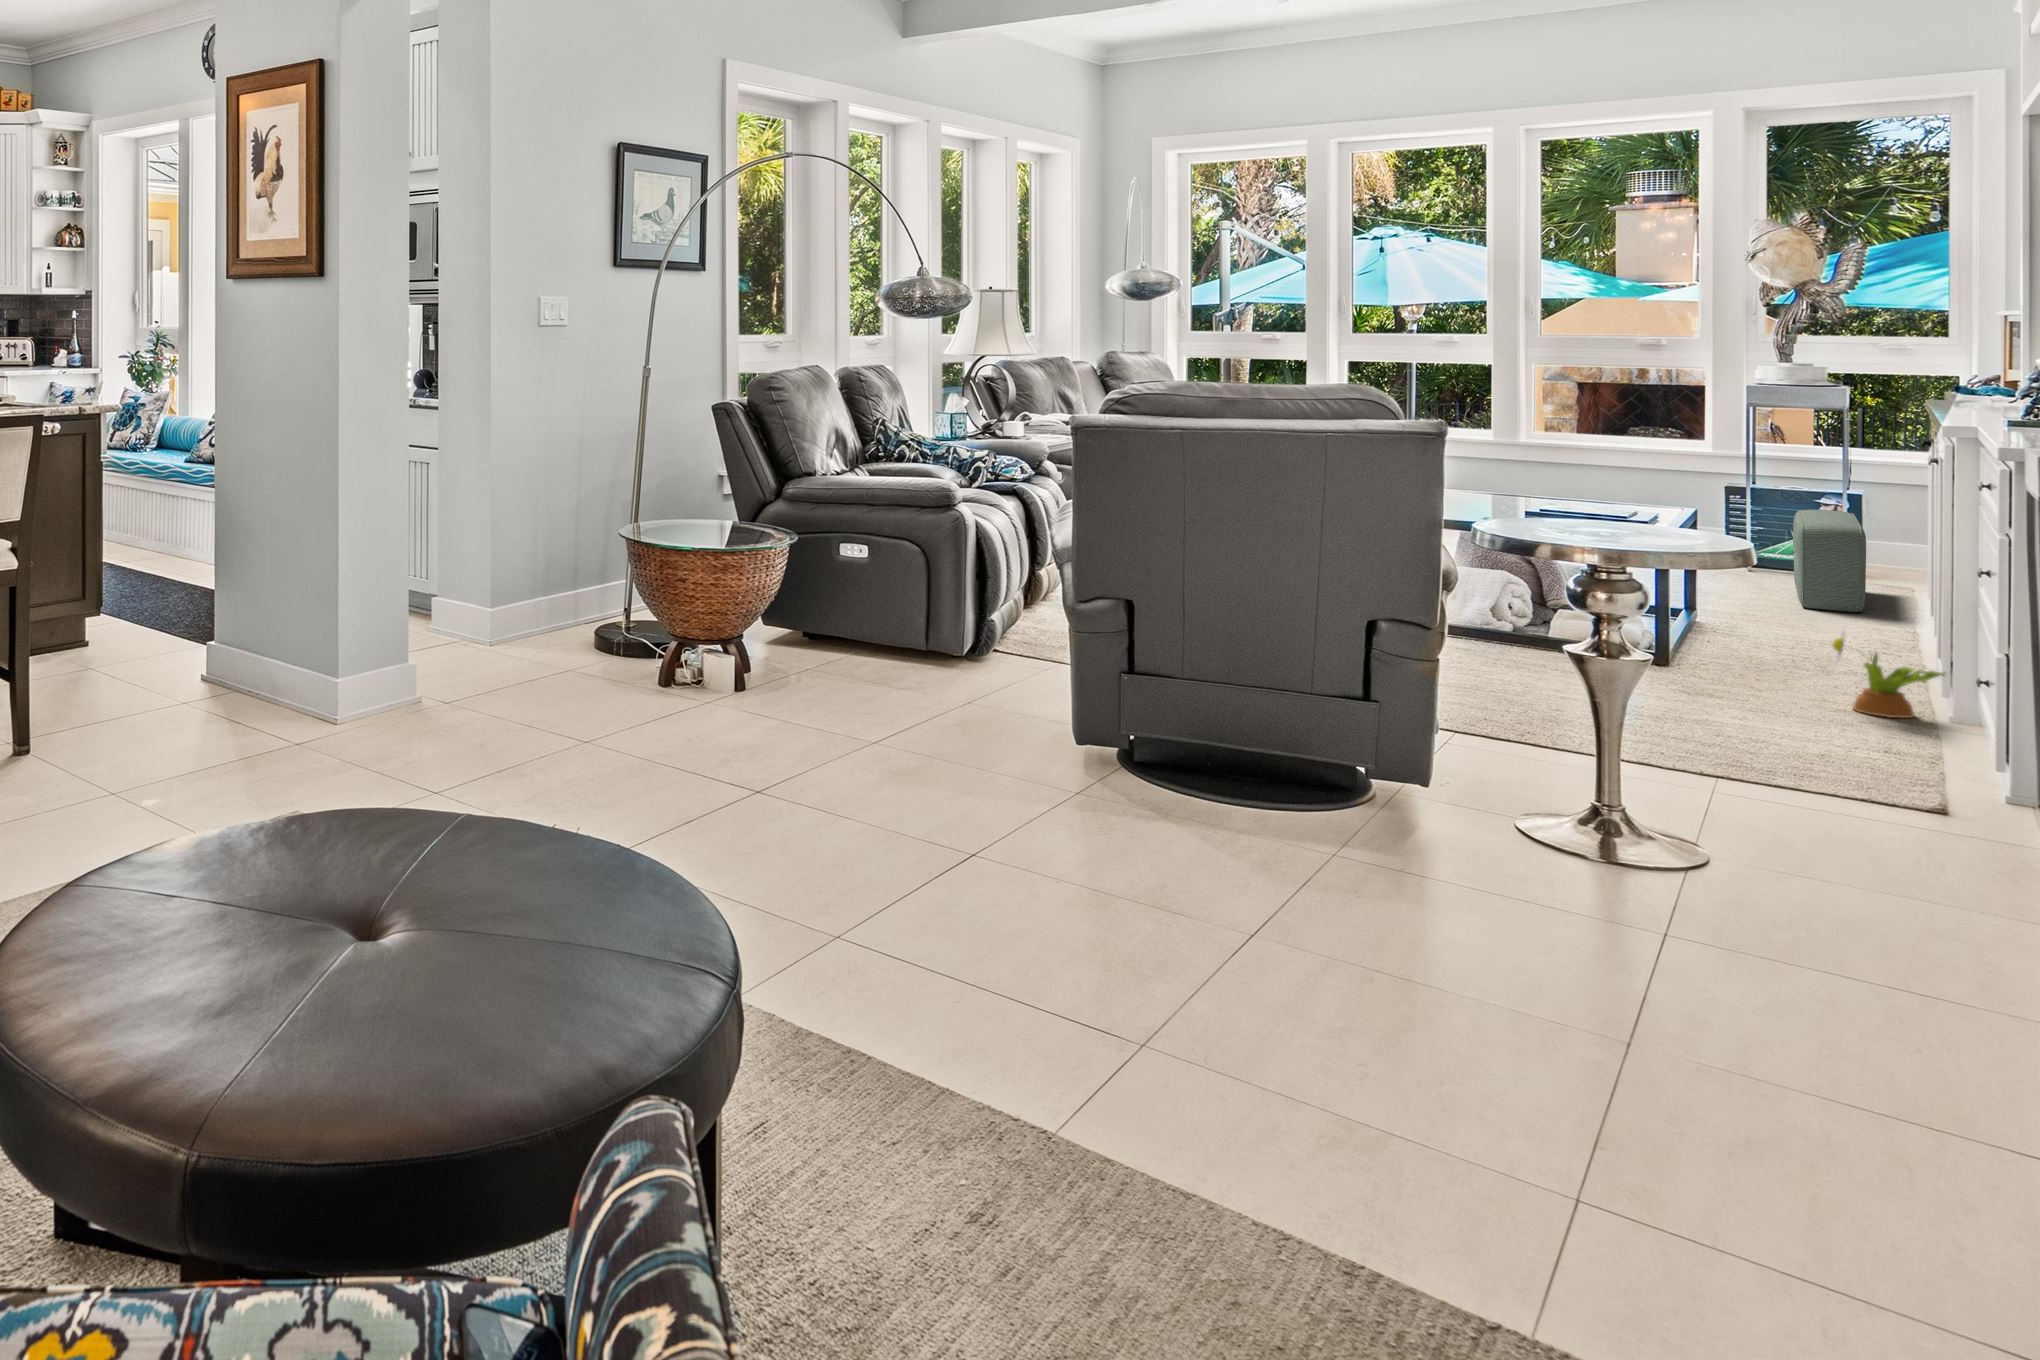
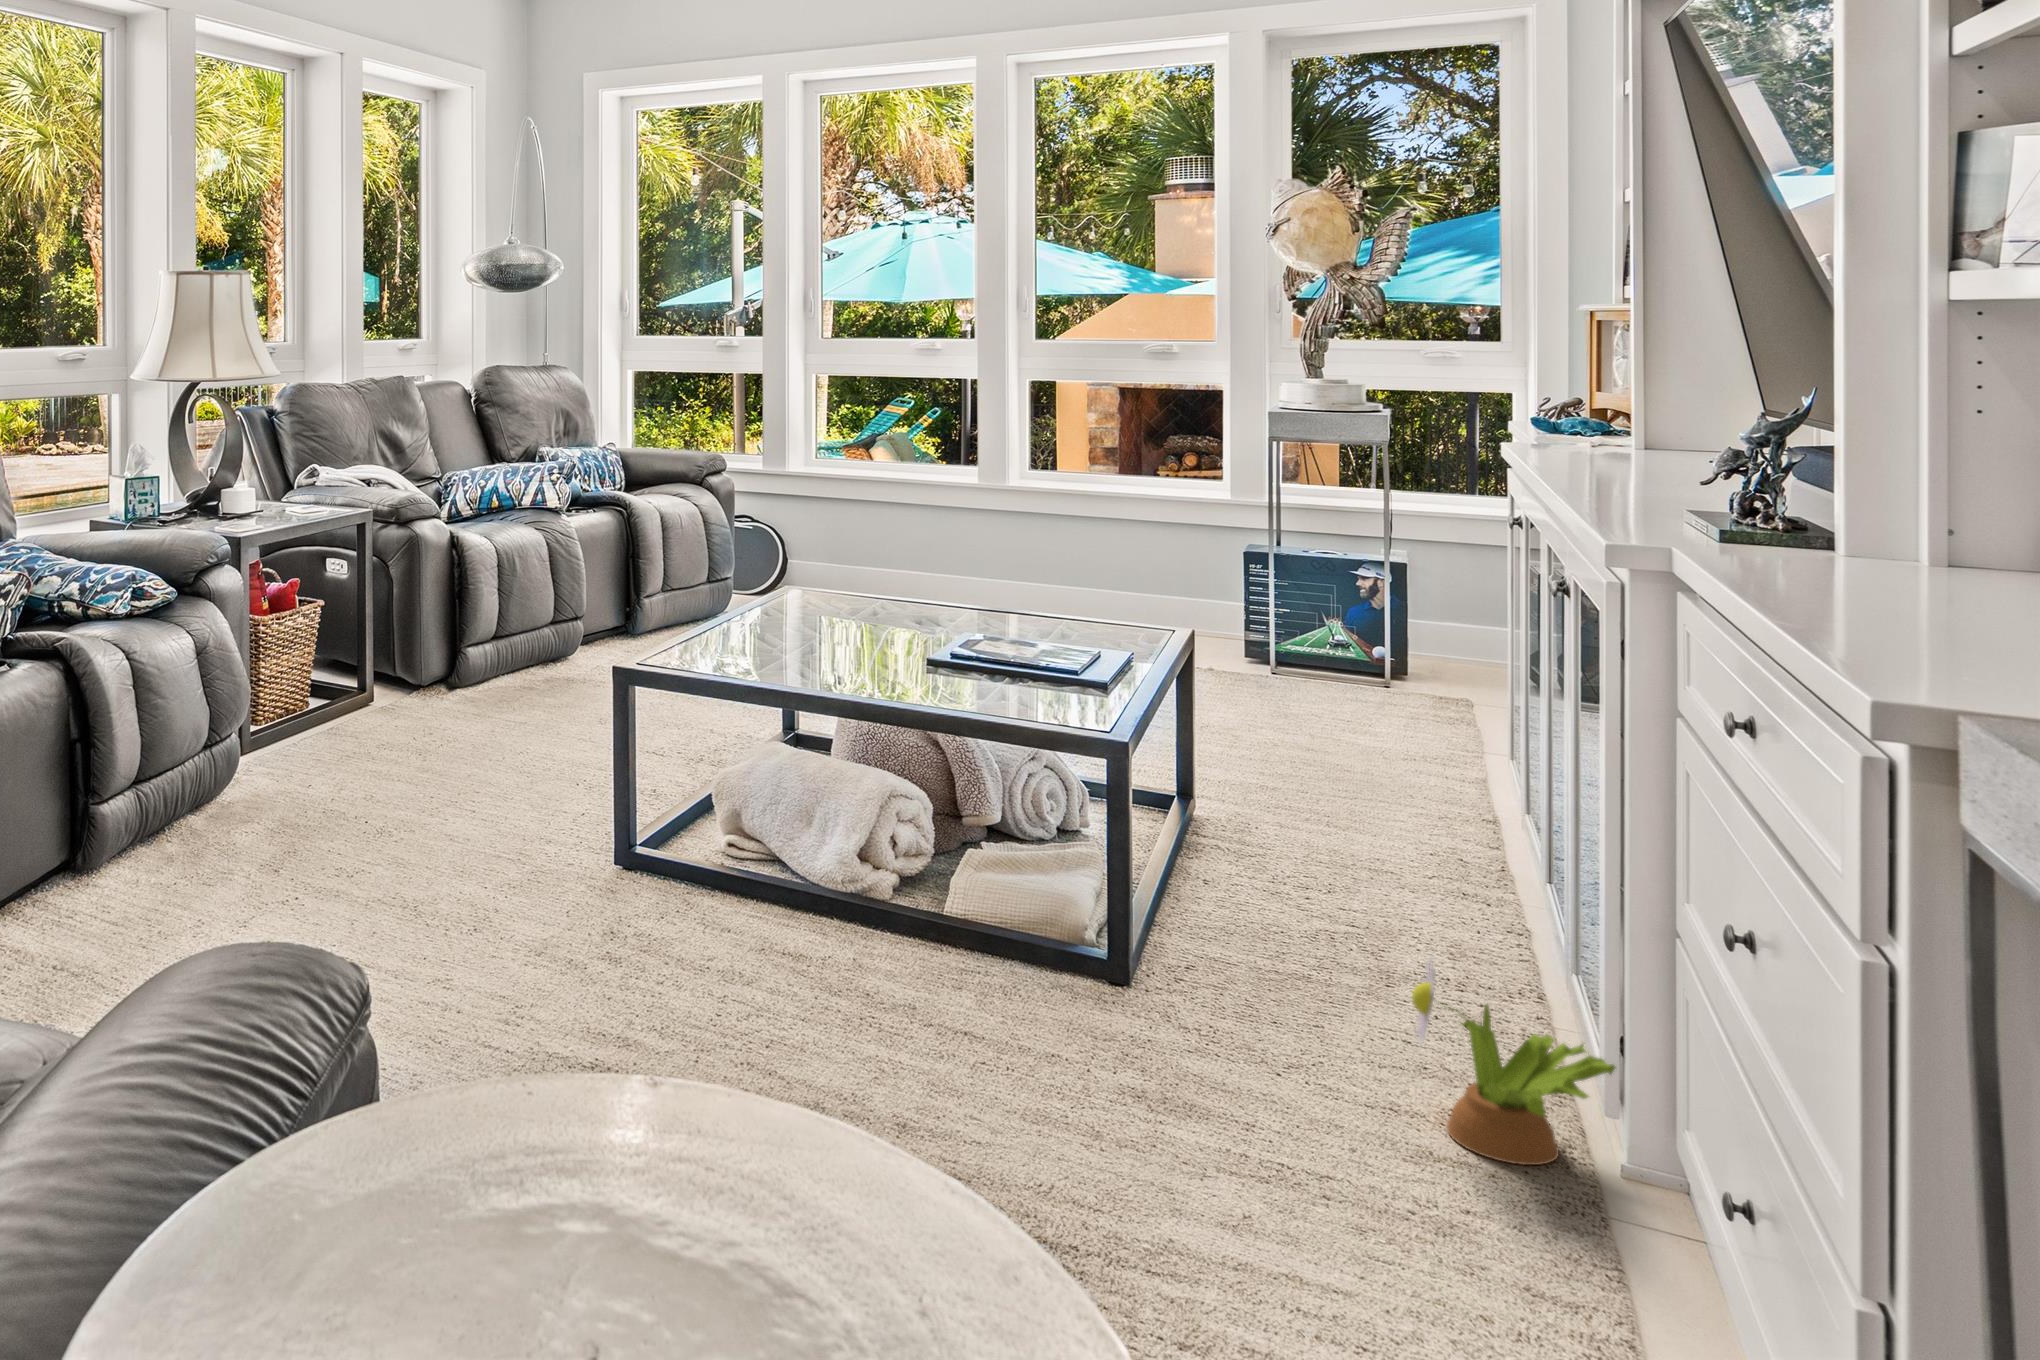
pouf: present [1793,510,1866,612] -> none [1327,599,1426,775]

